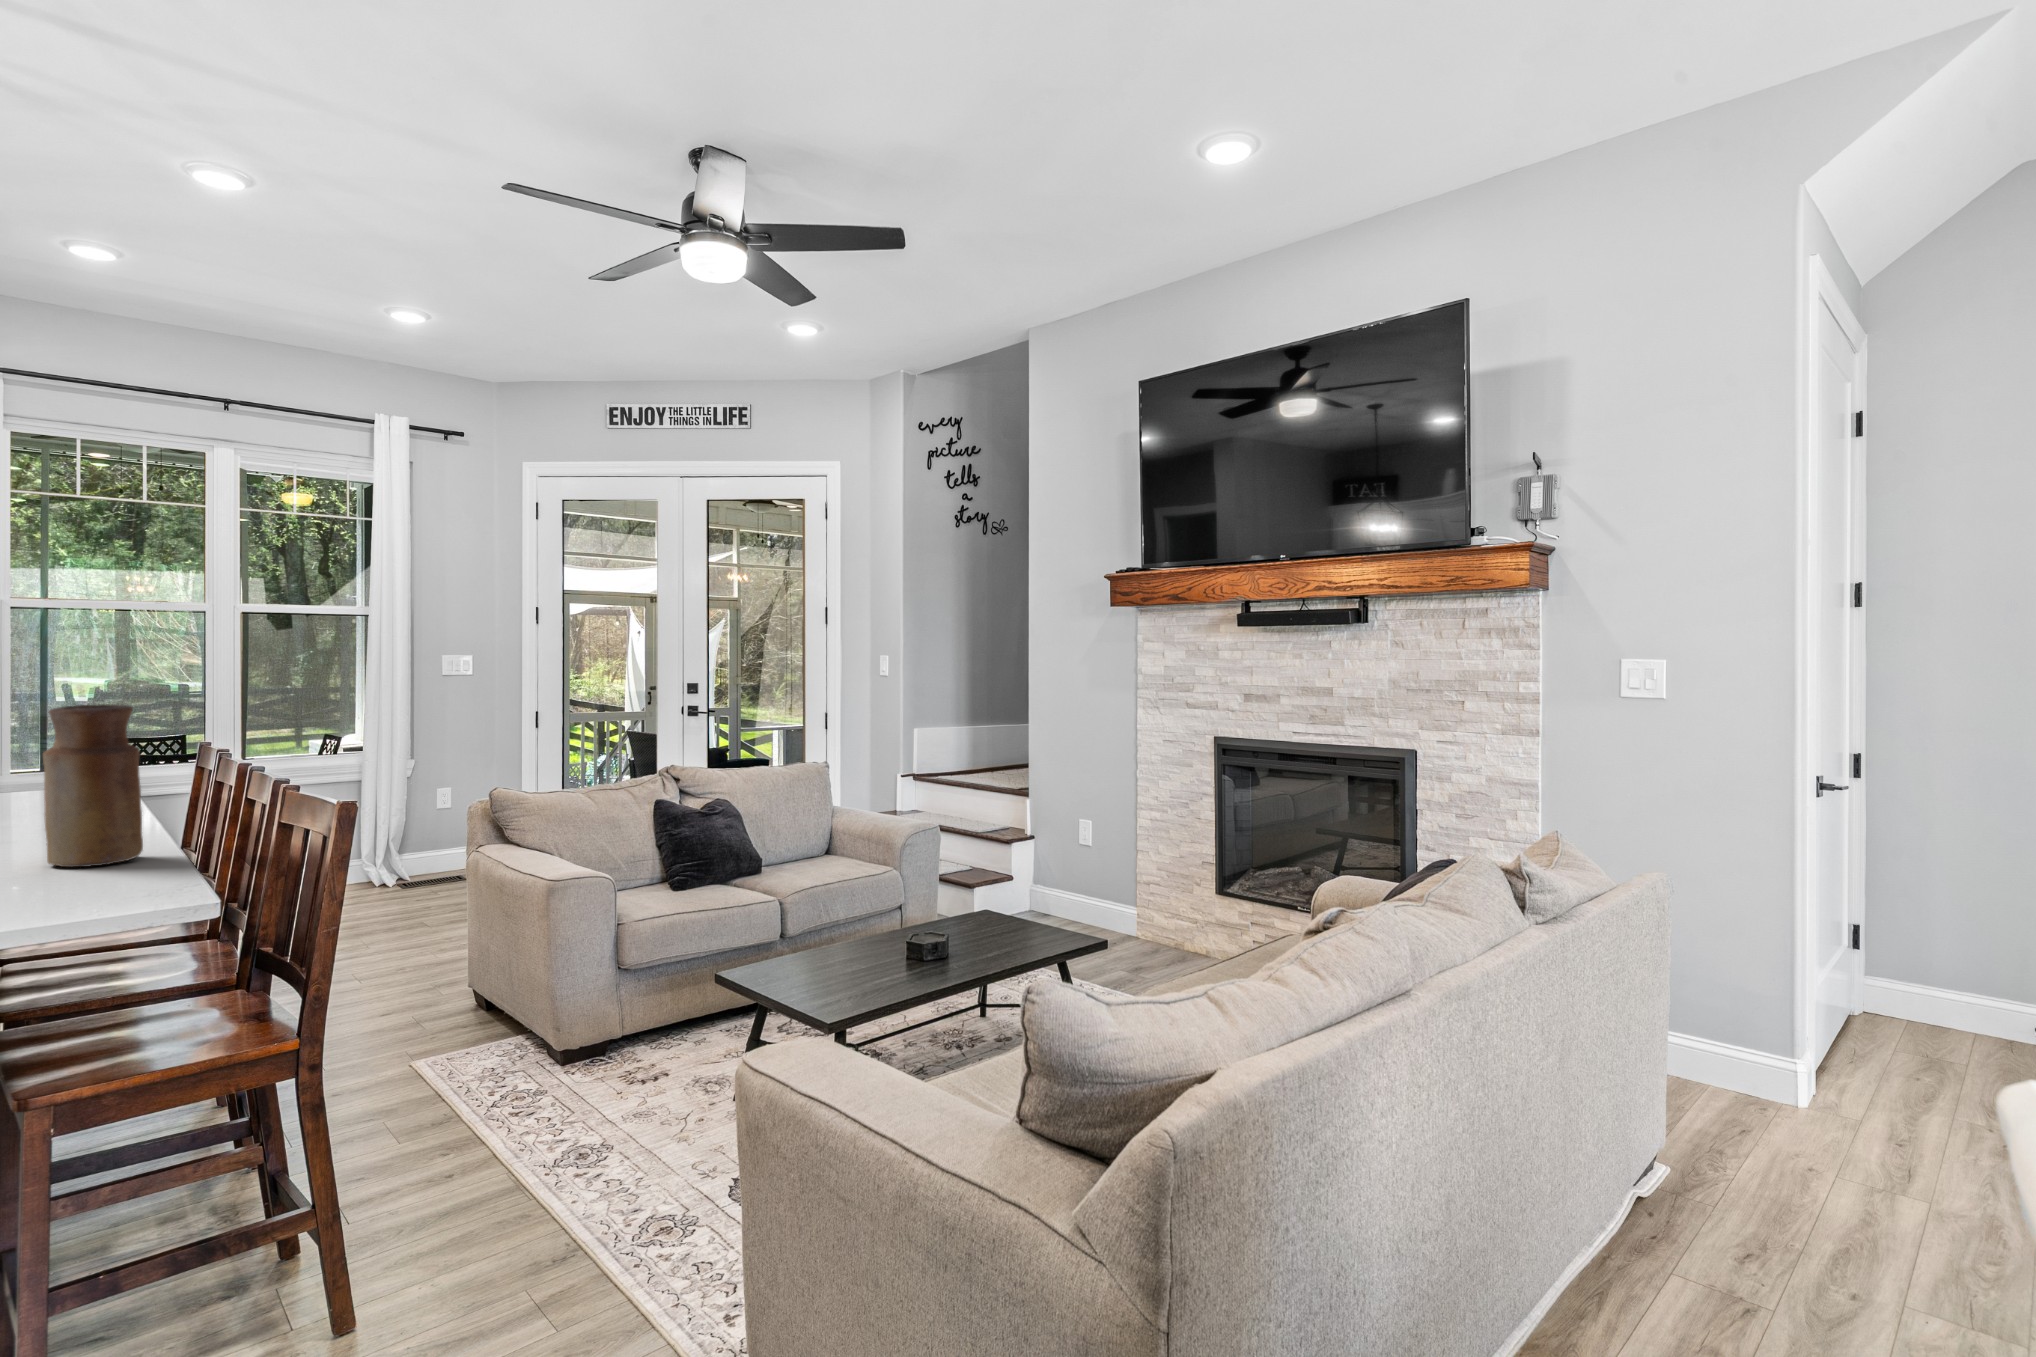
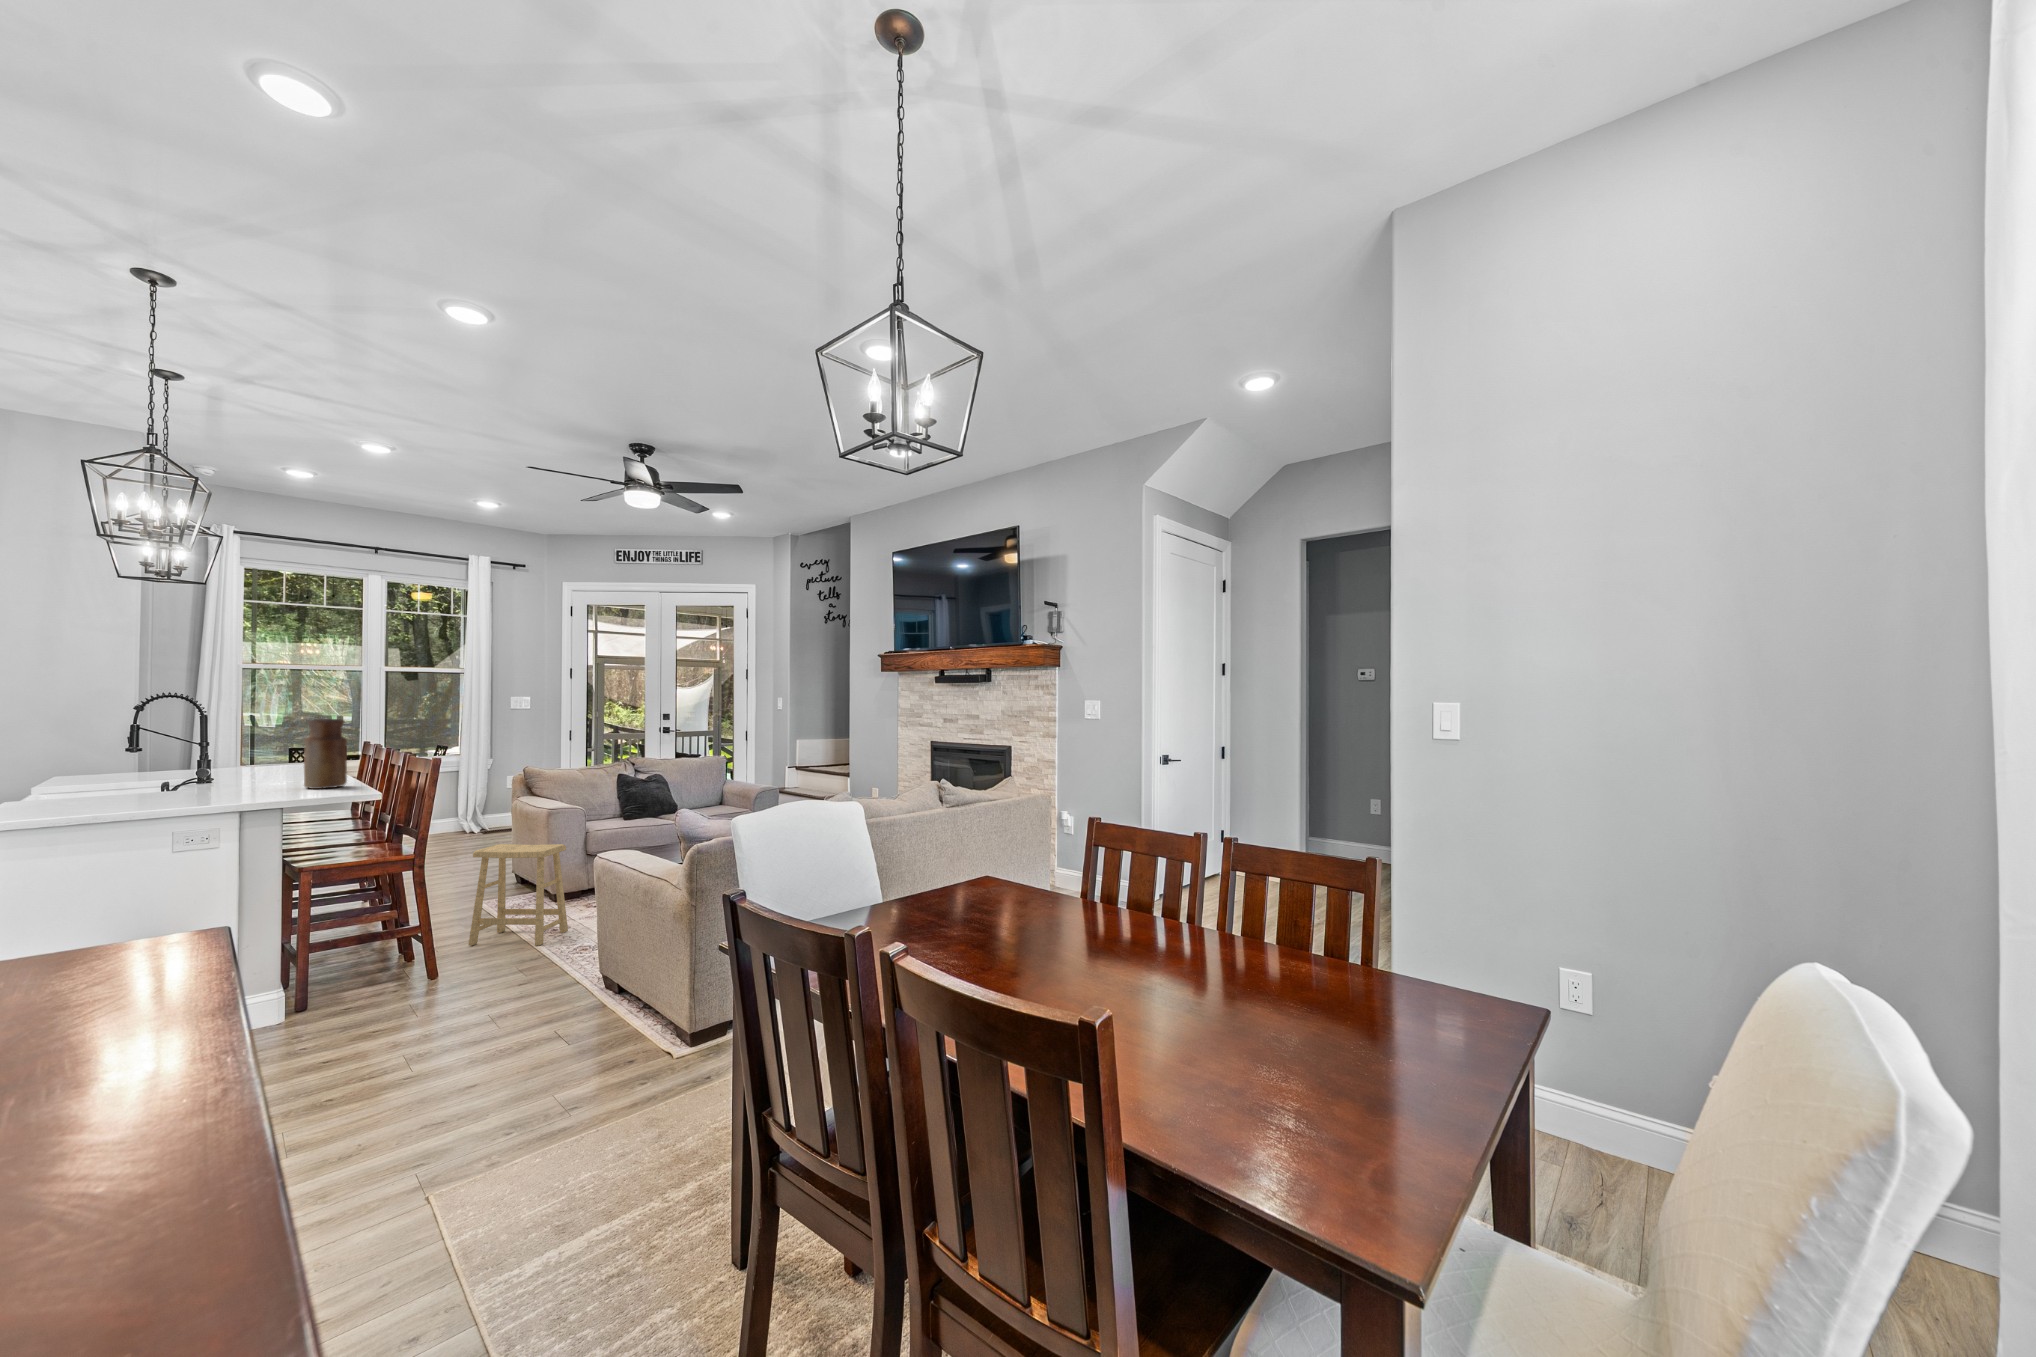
footstool: none [412,965,608,1195] -> present [468,844,568,946]

